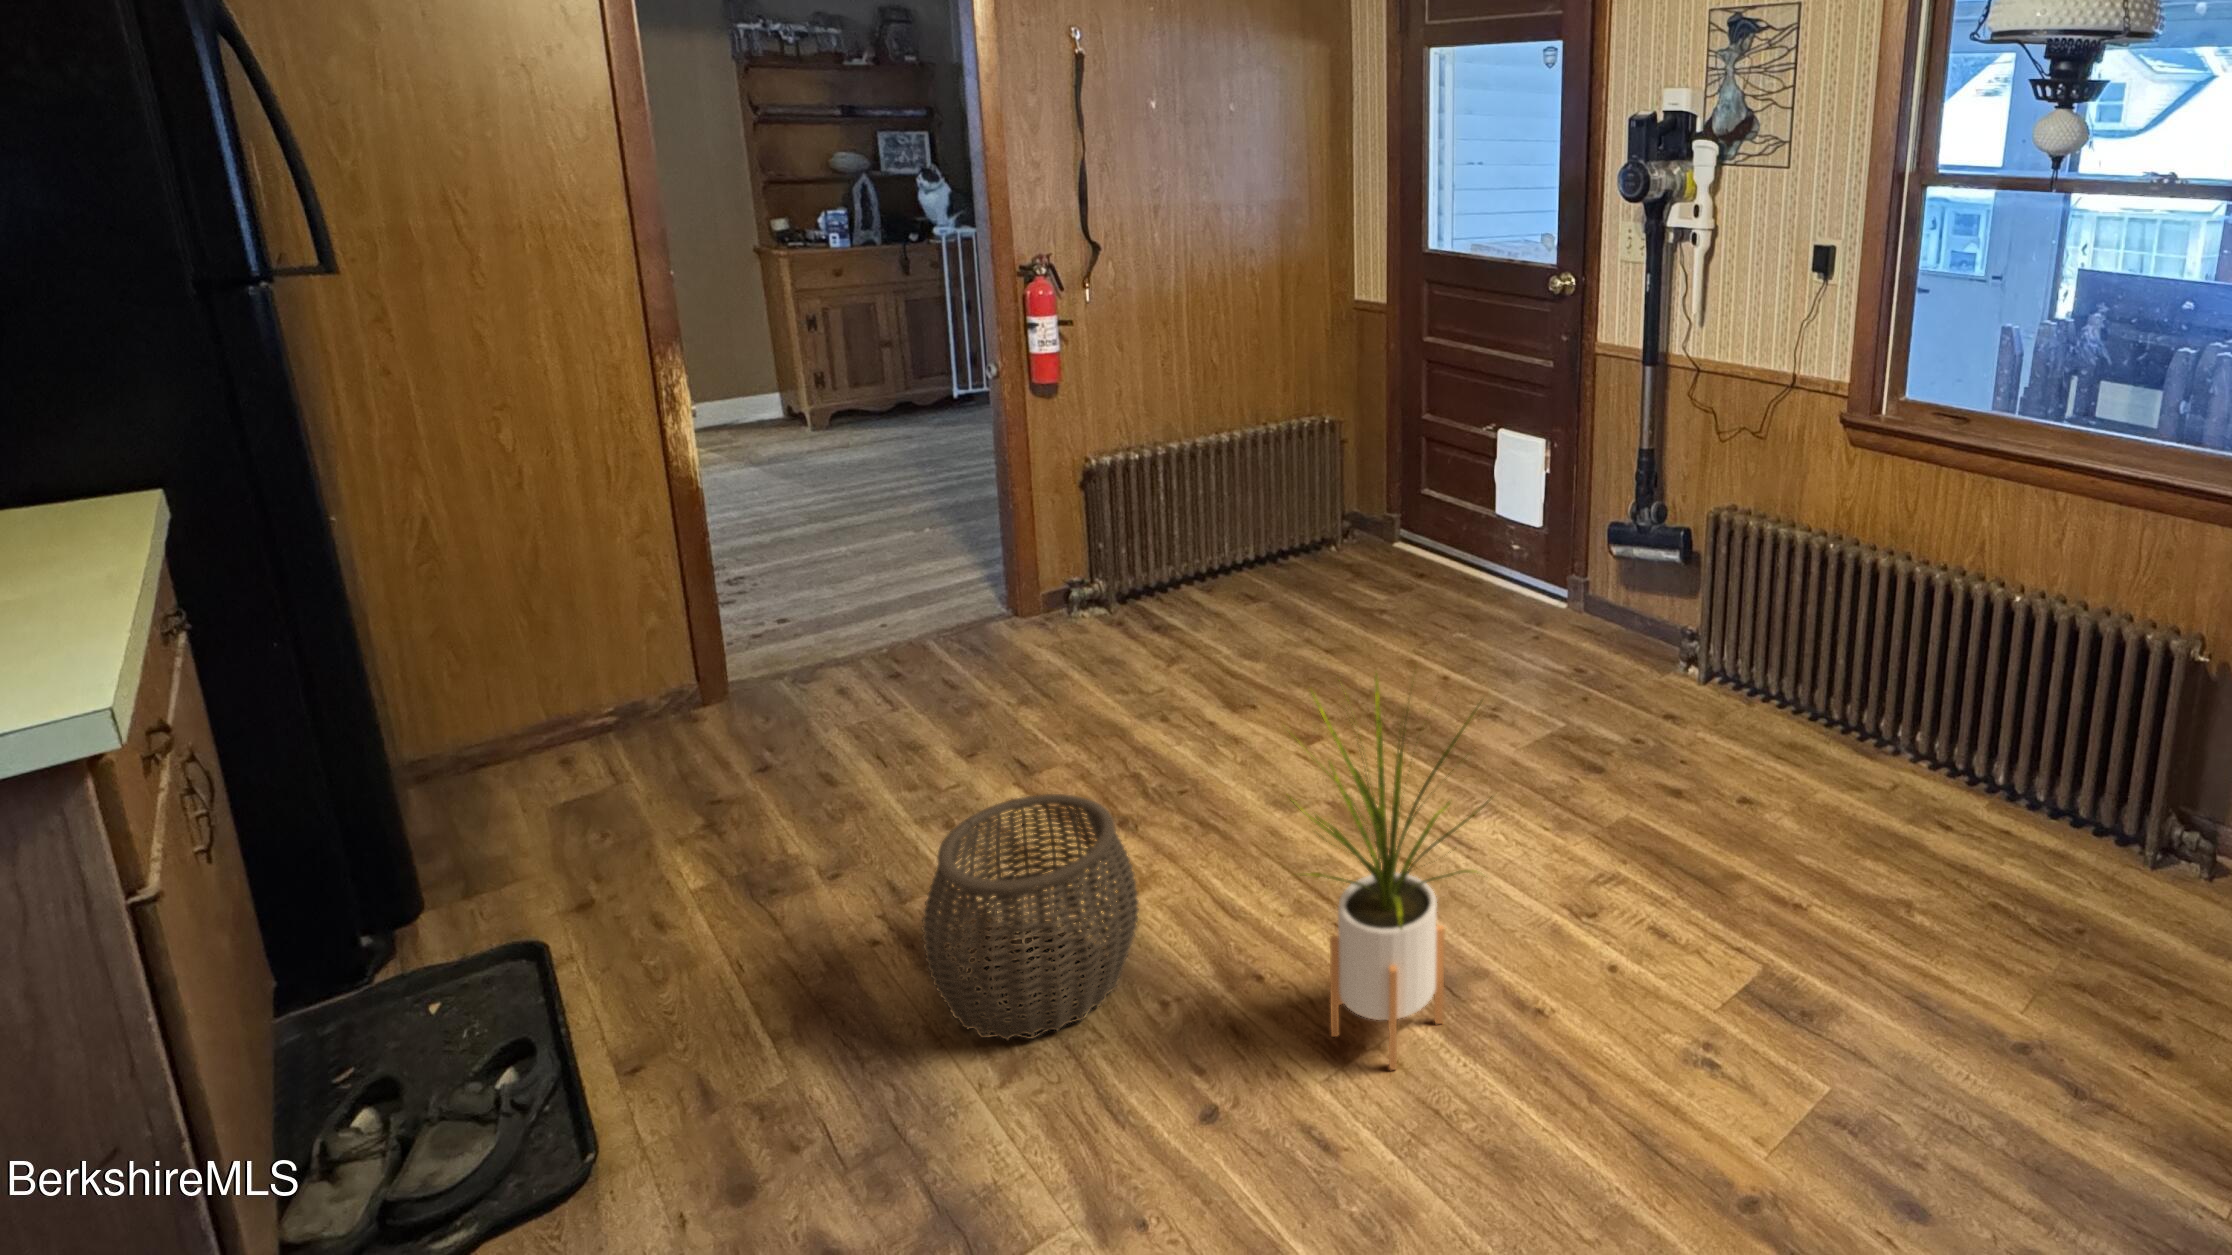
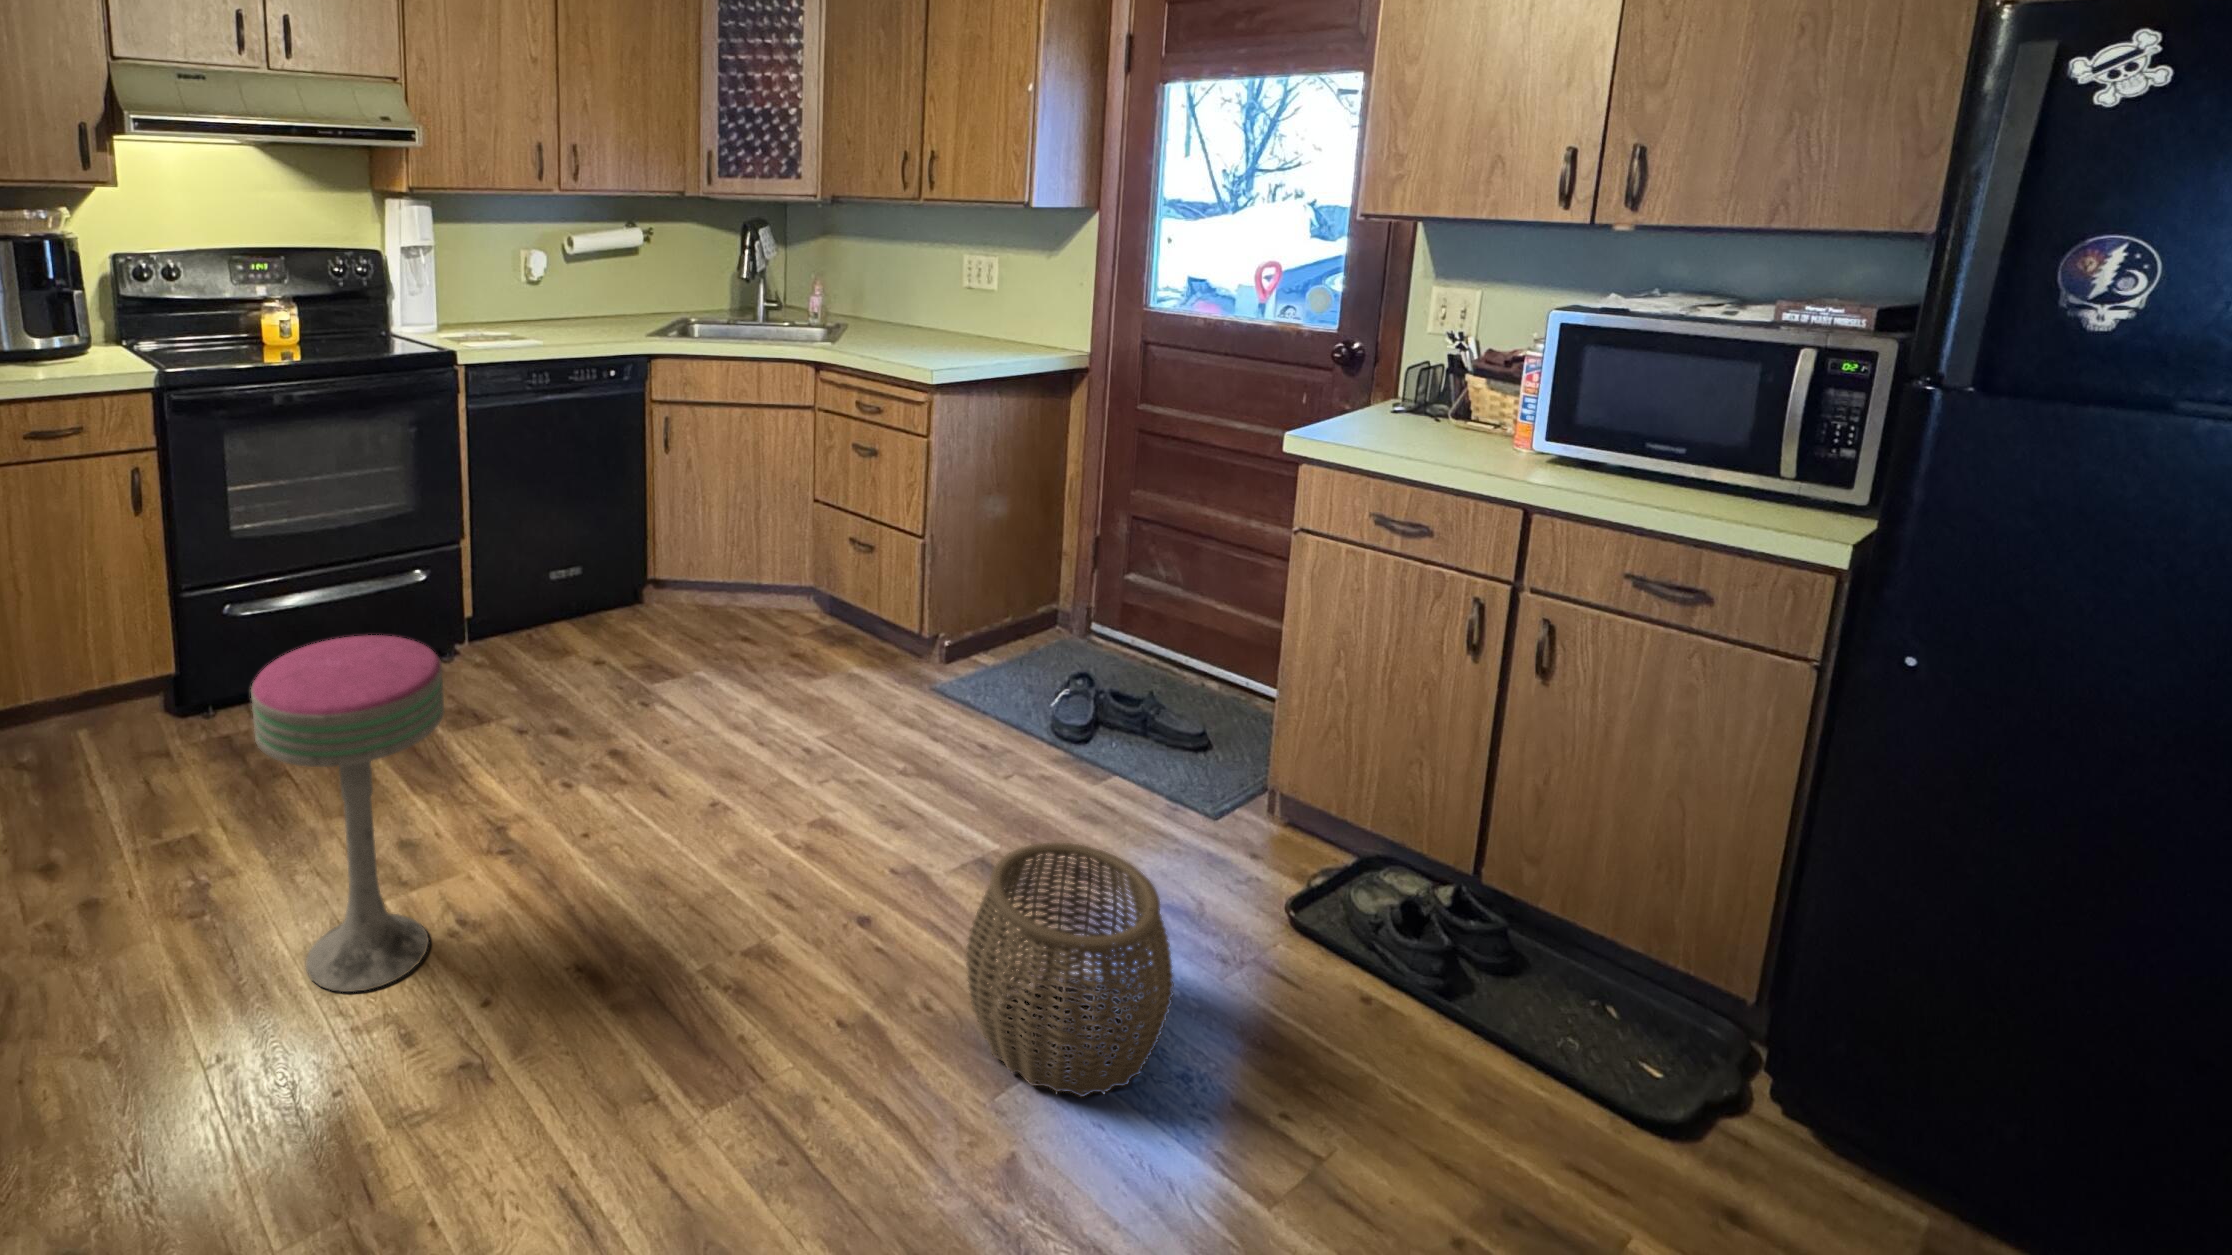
bar stool: none [1696,665,1898,1054] -> present [251,635,444,992]
house plant: present [1287,674,1492,1070] -> none [623,629,816,1004]

